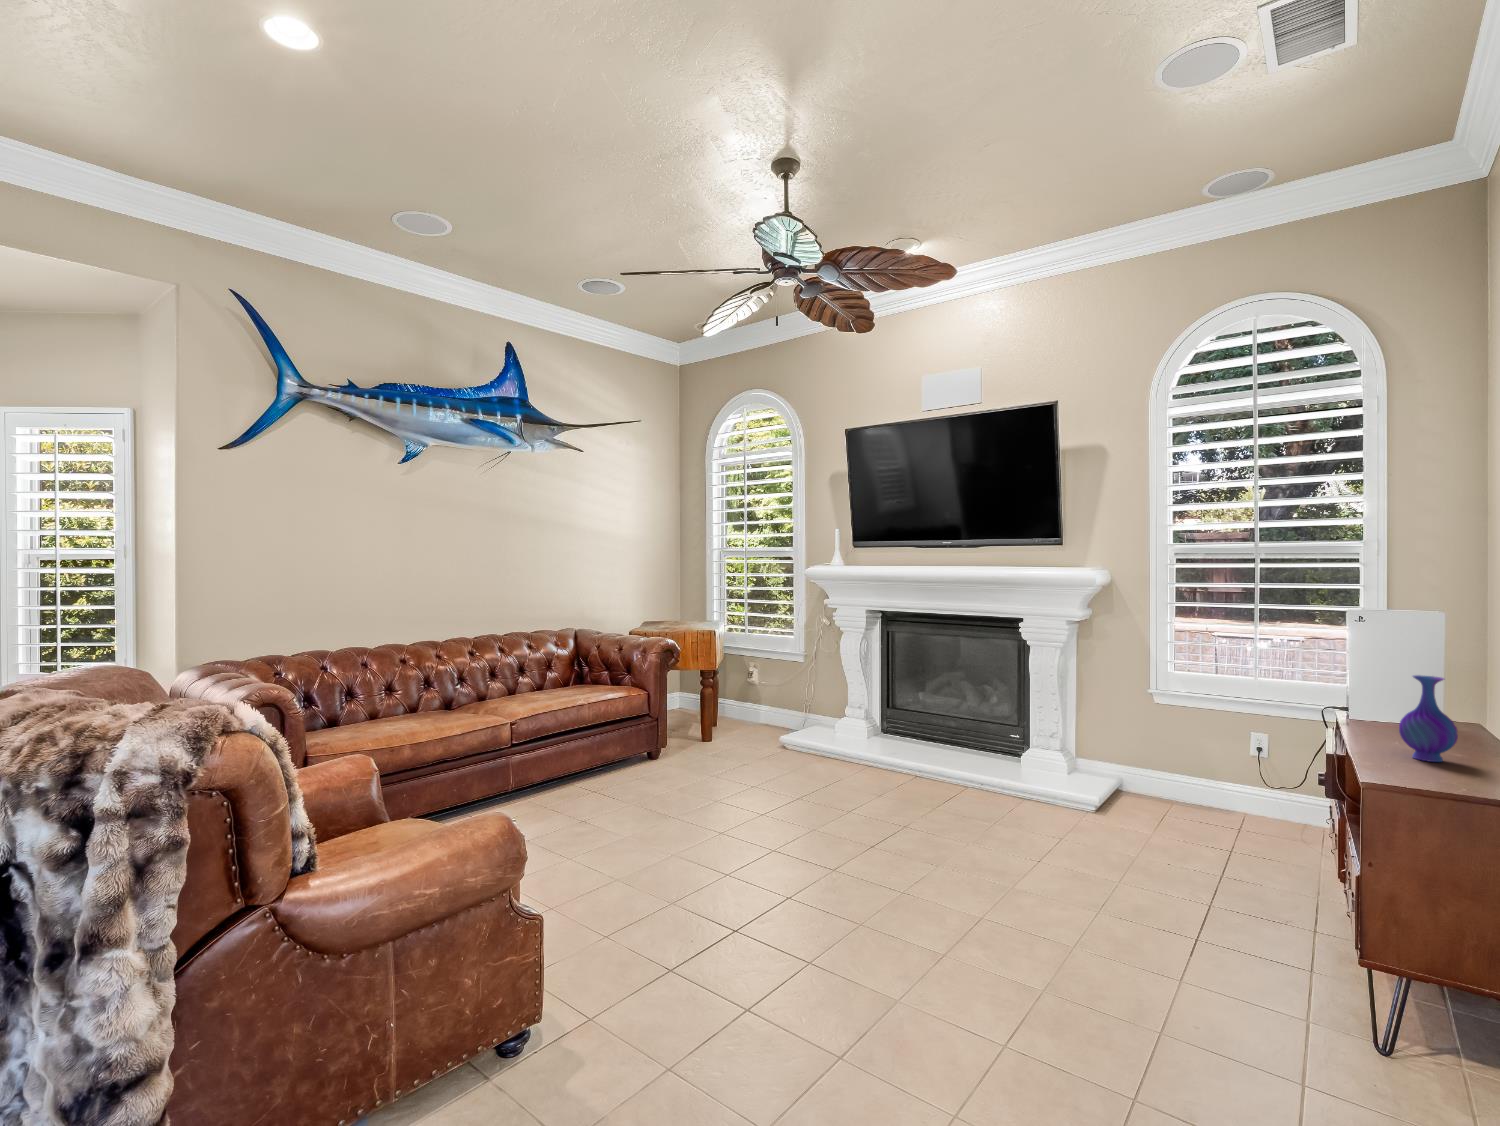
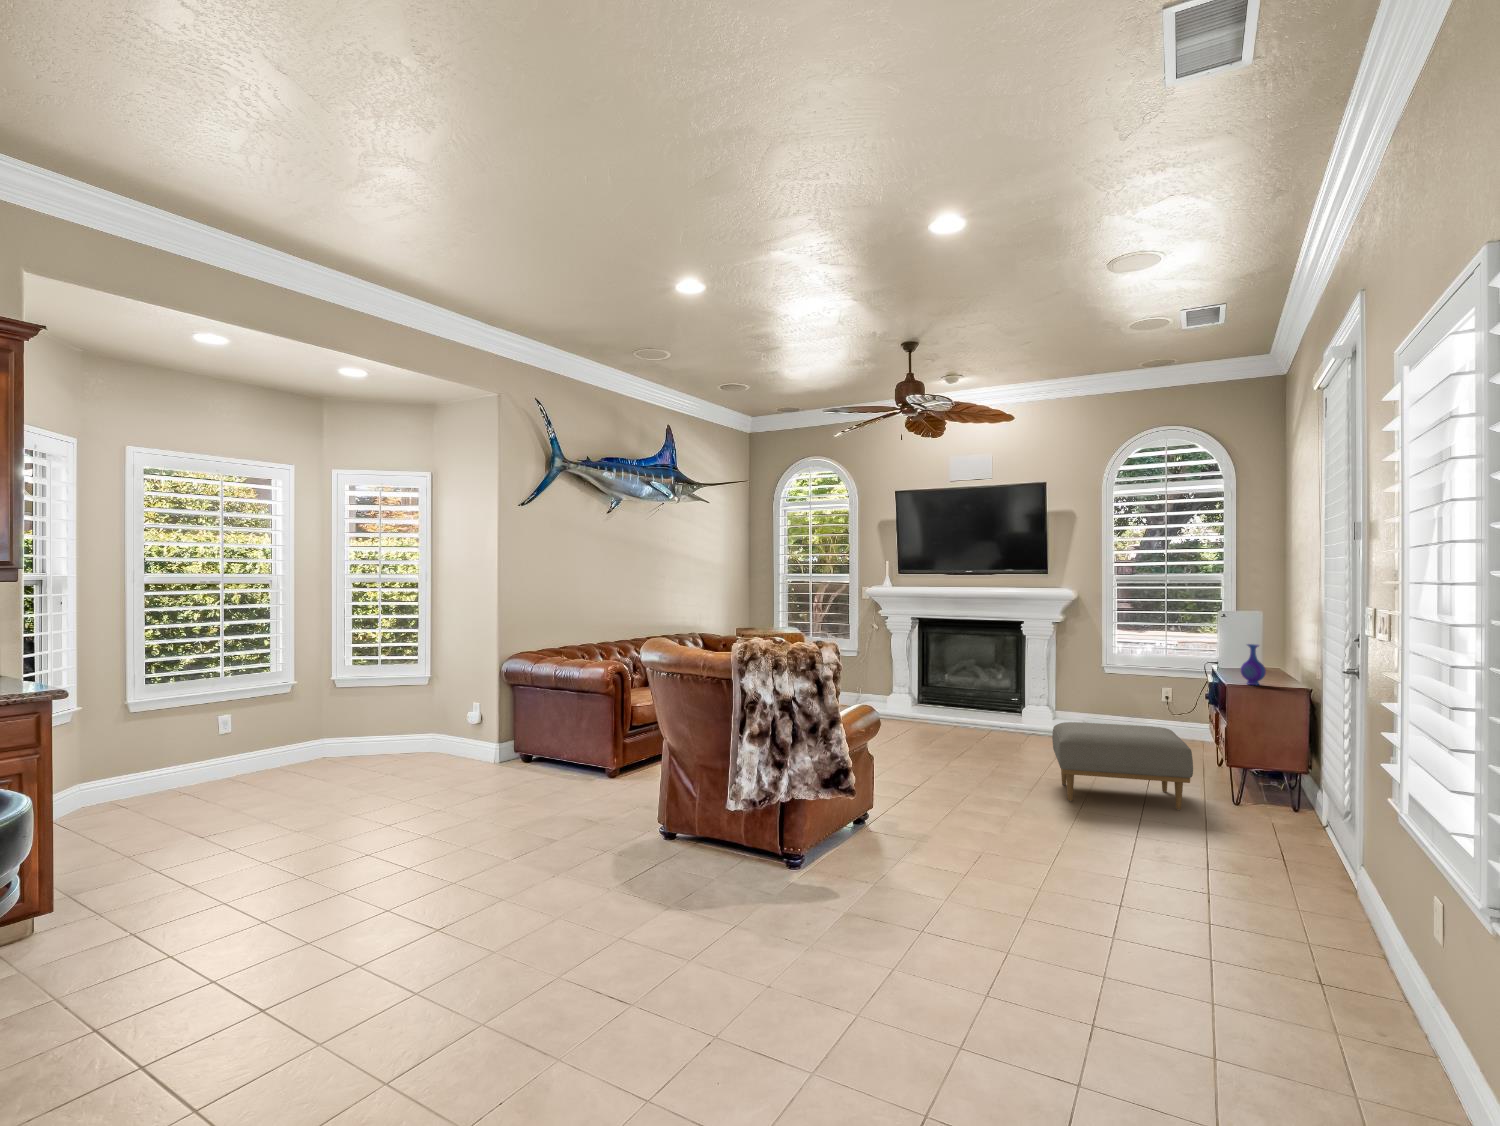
ottoman: none [1002,811,1286,1029] -> present [1052,722,1193,810]

